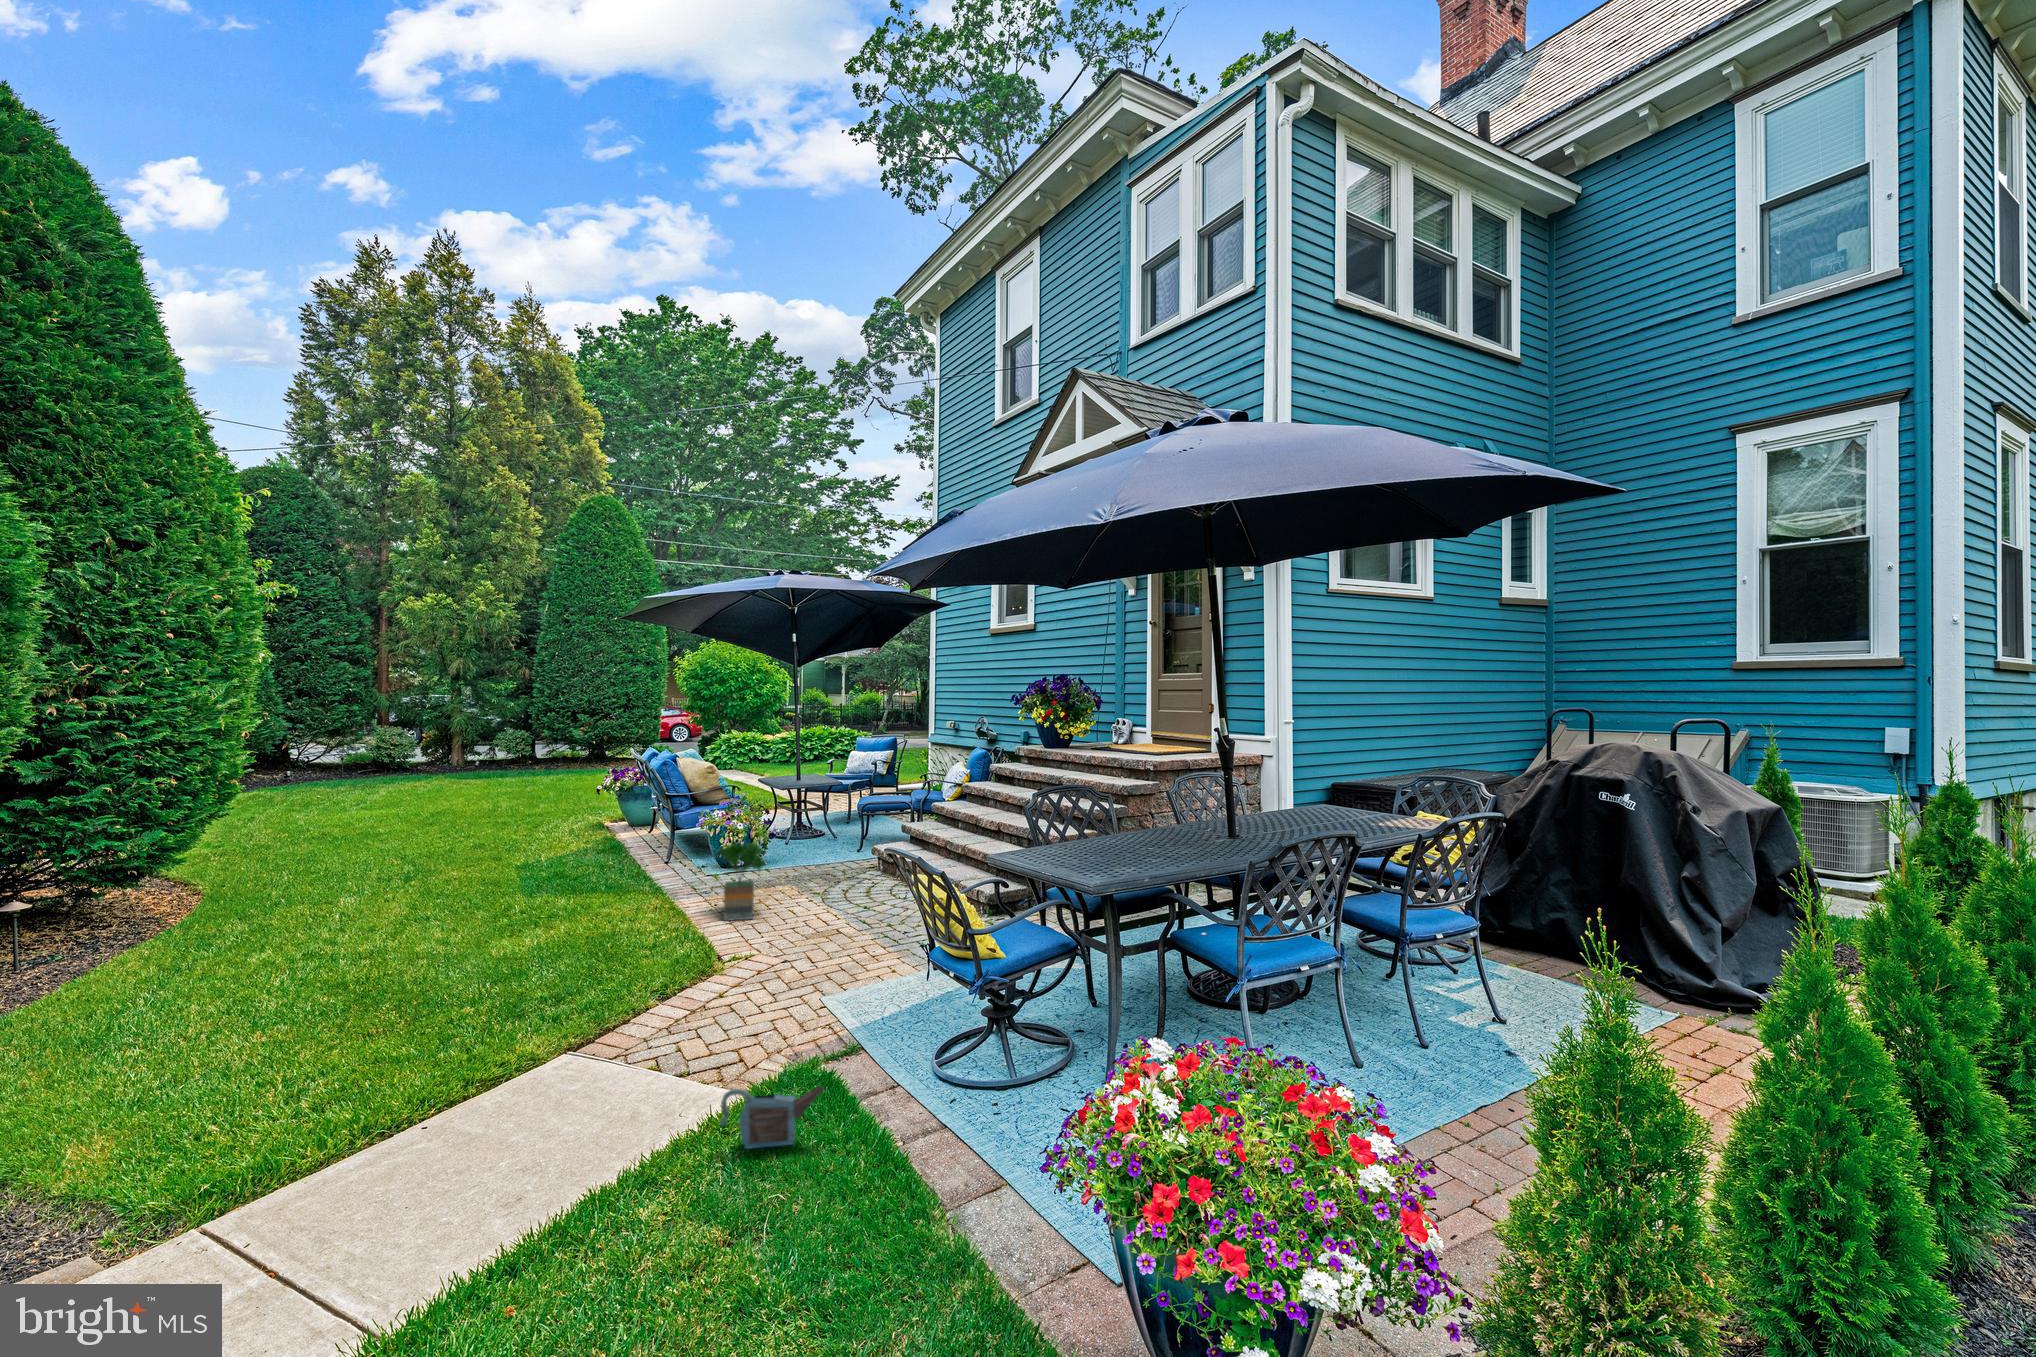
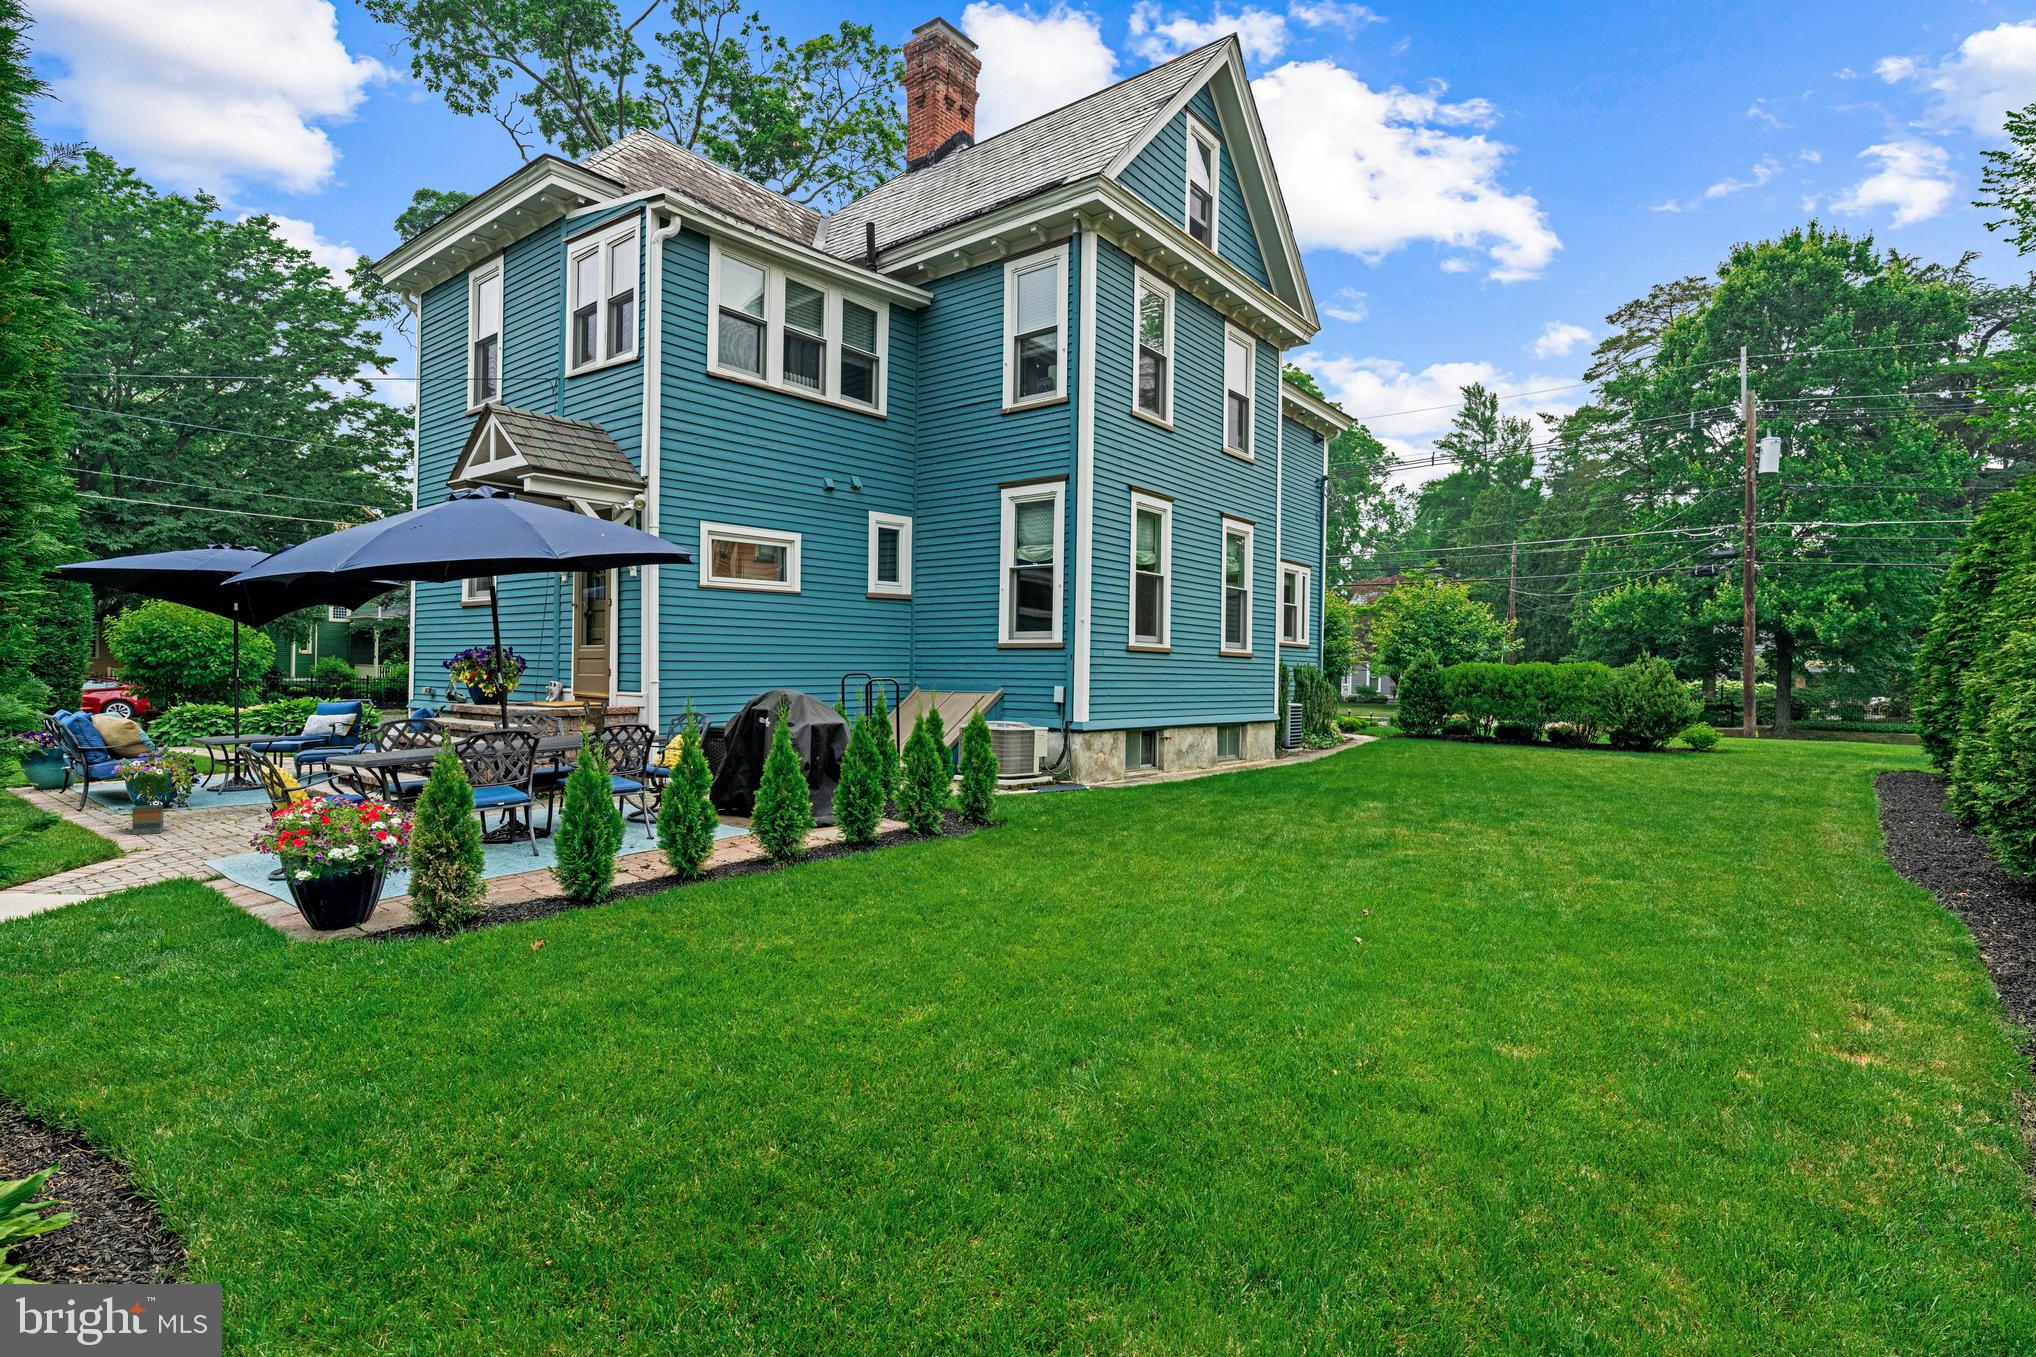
vase: none [1297,752,1332,816] -> present [583,701,608,741]
watering can: present [720,1086,825,1149] -> none [99,873,172,907]

